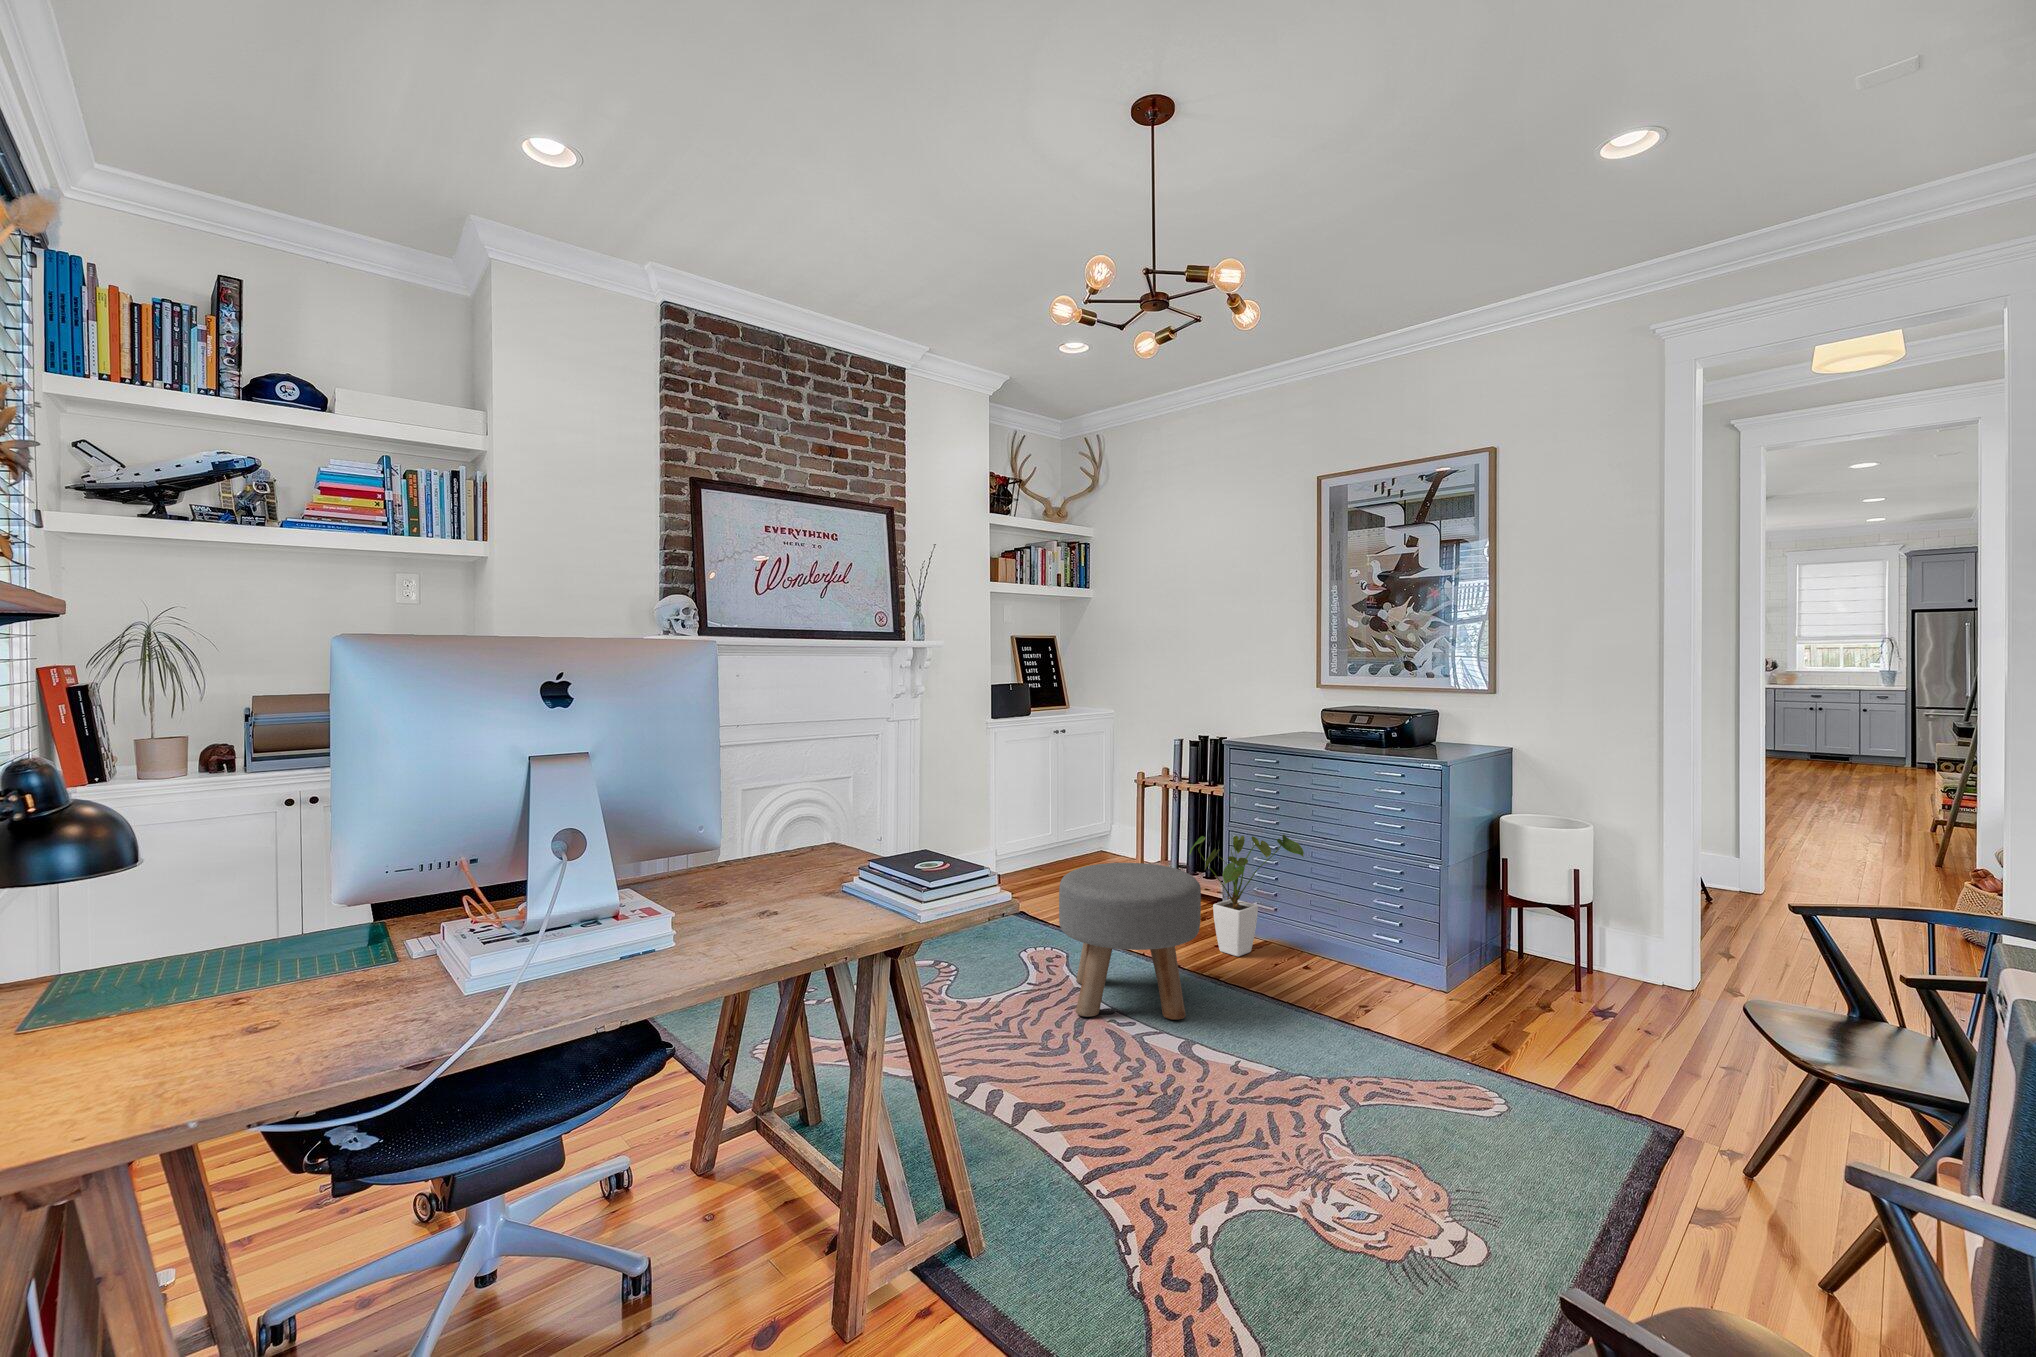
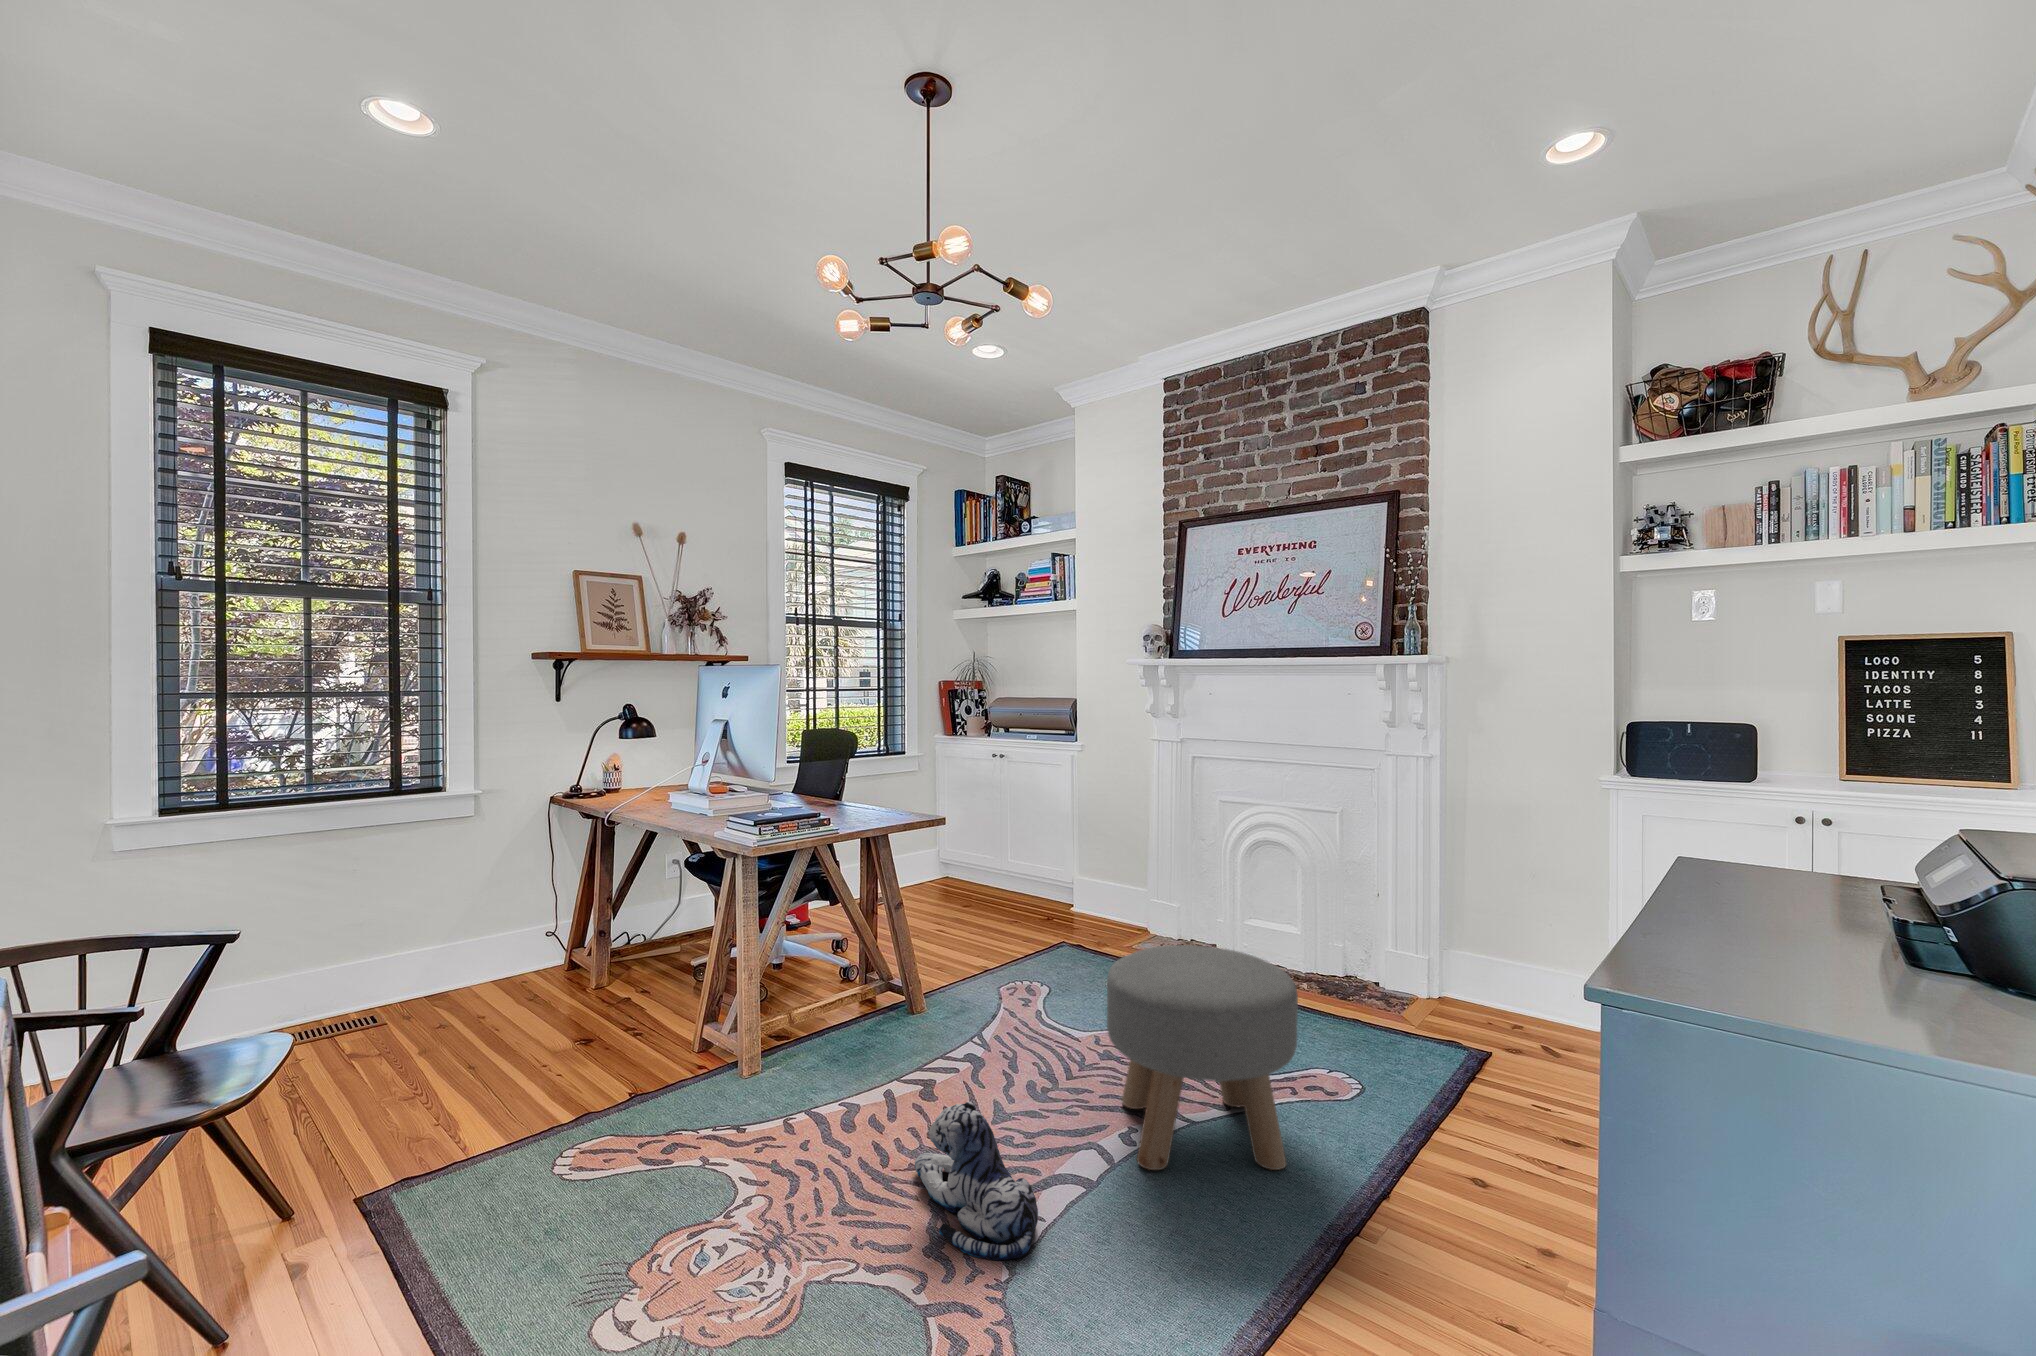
house plant: present [1190,835,1304,956] -> none [1378,994,1602,1258]
plush toy: none [1187,1007,1302,1106] -> present [915,1102,1038,1261]

